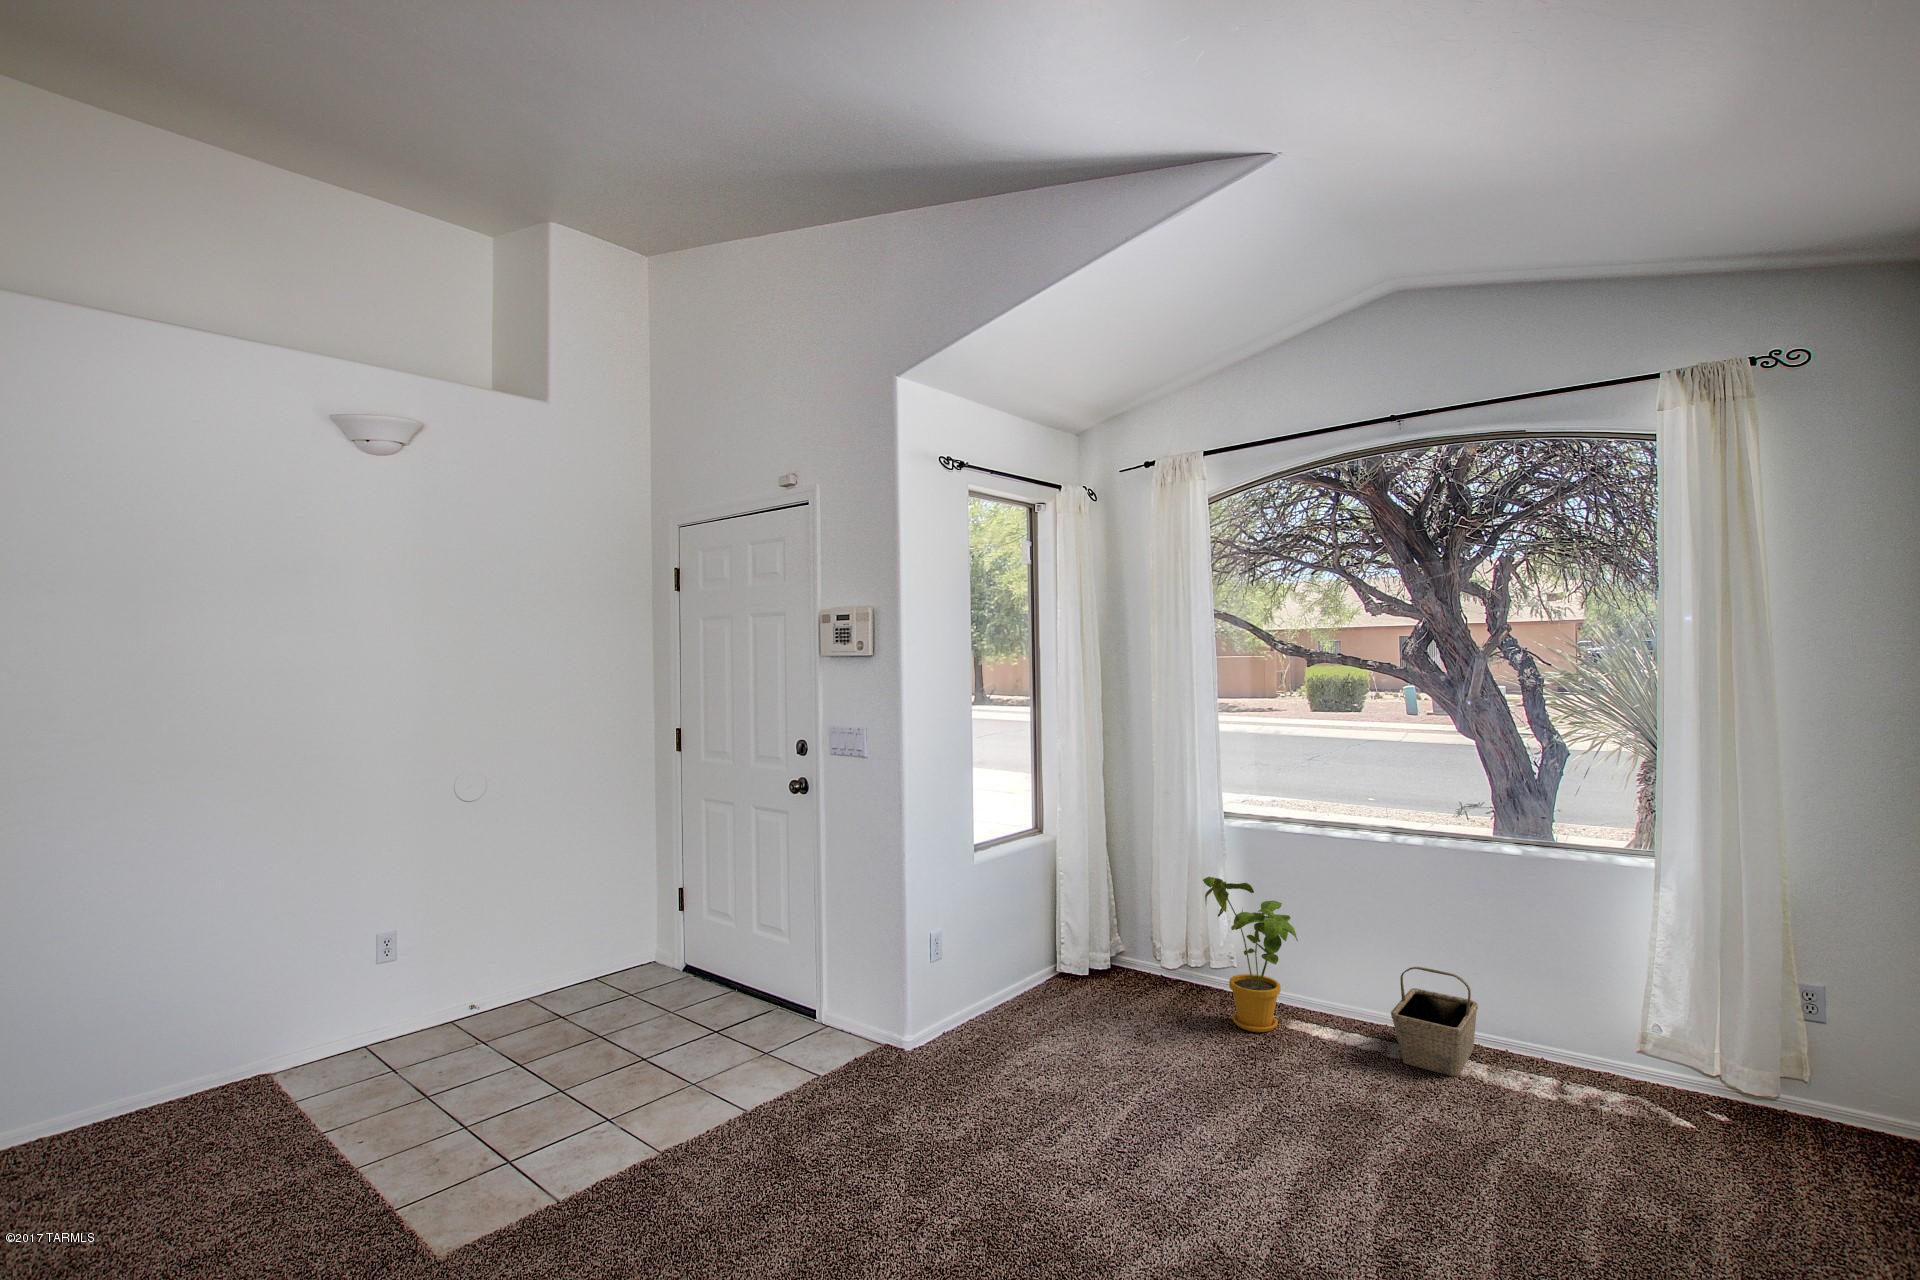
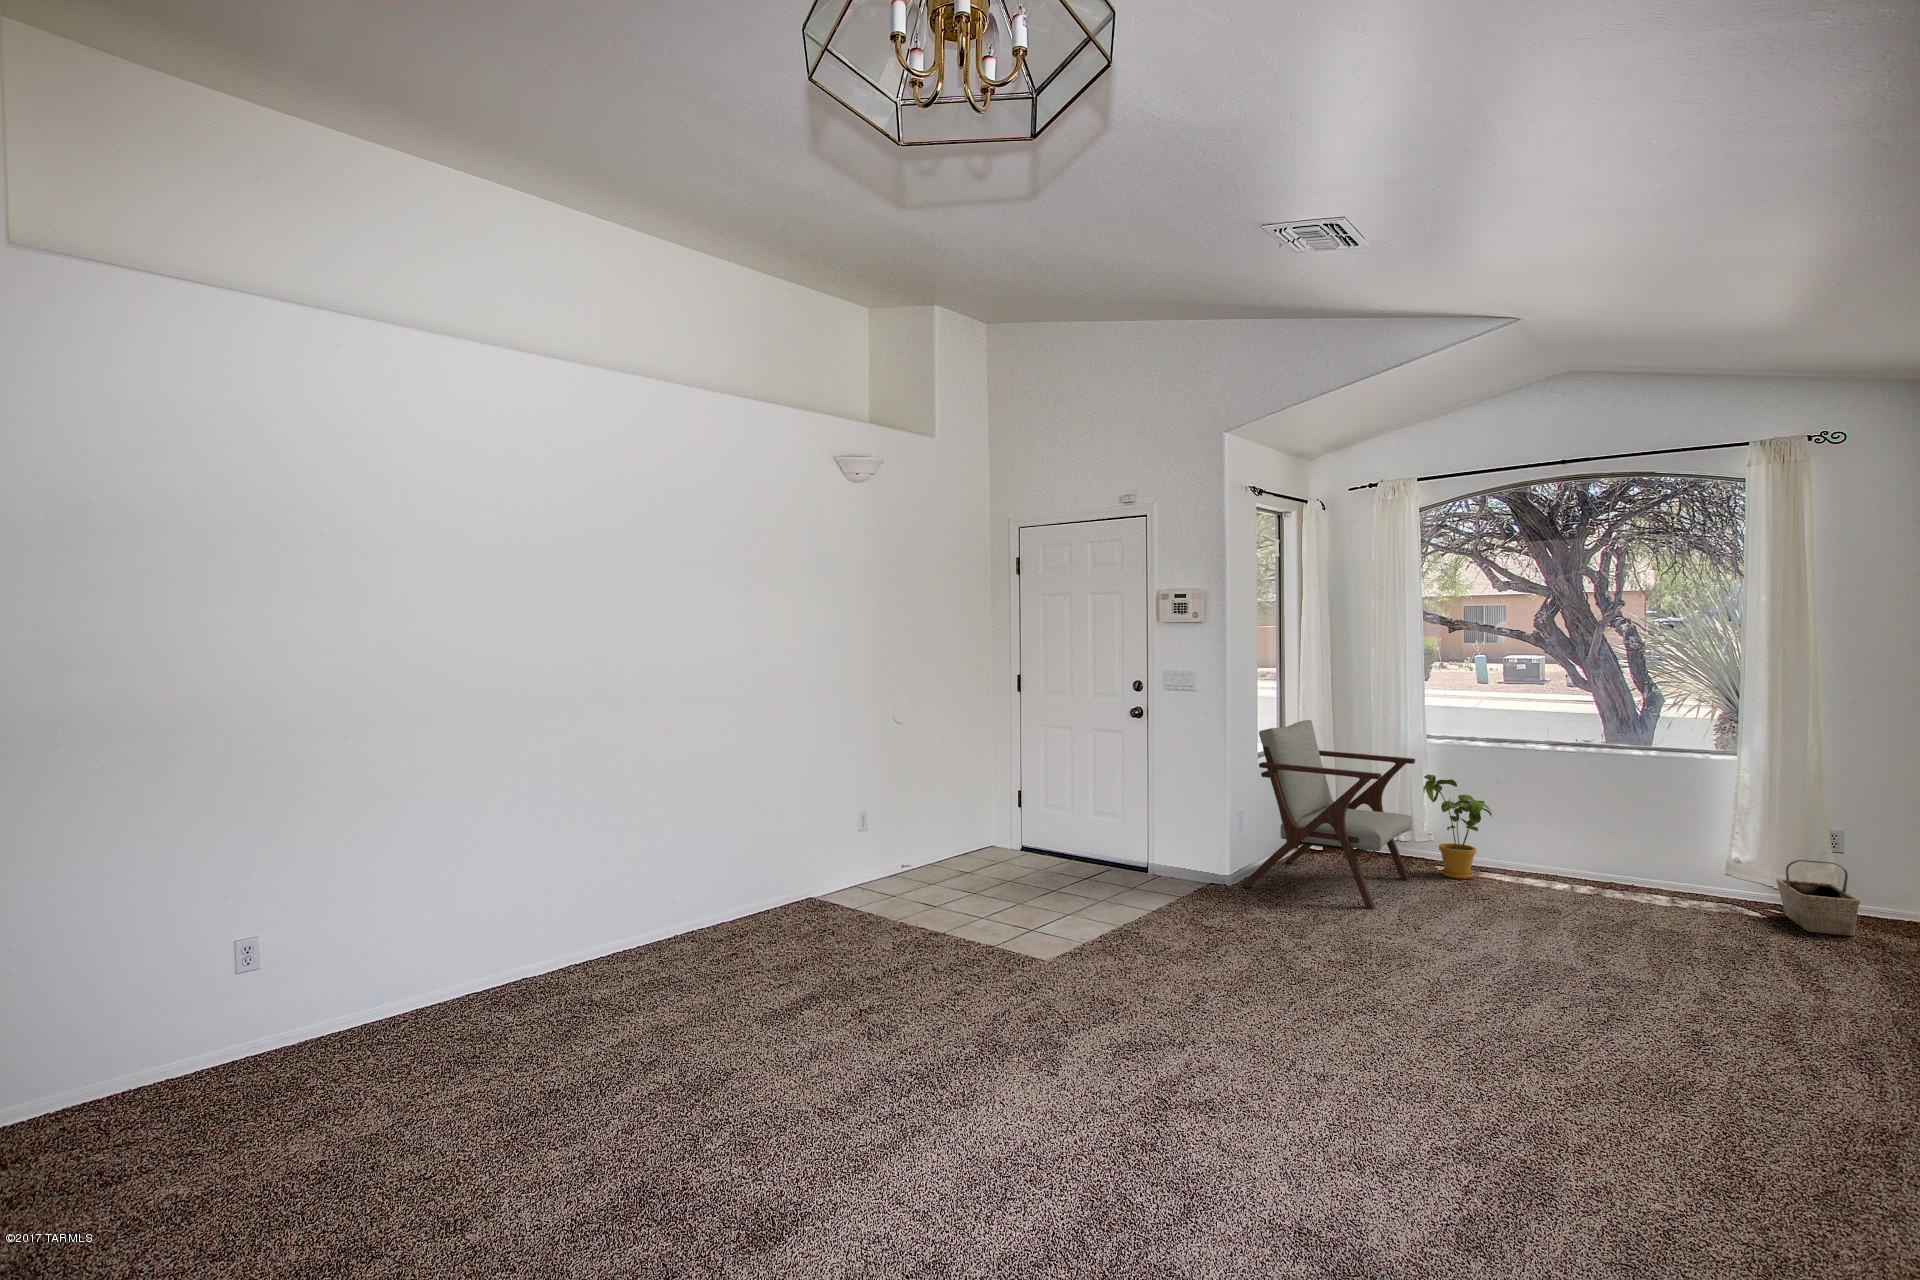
lounge chair: none [919,794,1186,1109] -> present [1241,720,1415,909]
basket: present [1391,967,1478,1076] -> present [1776,860,1860,936]

